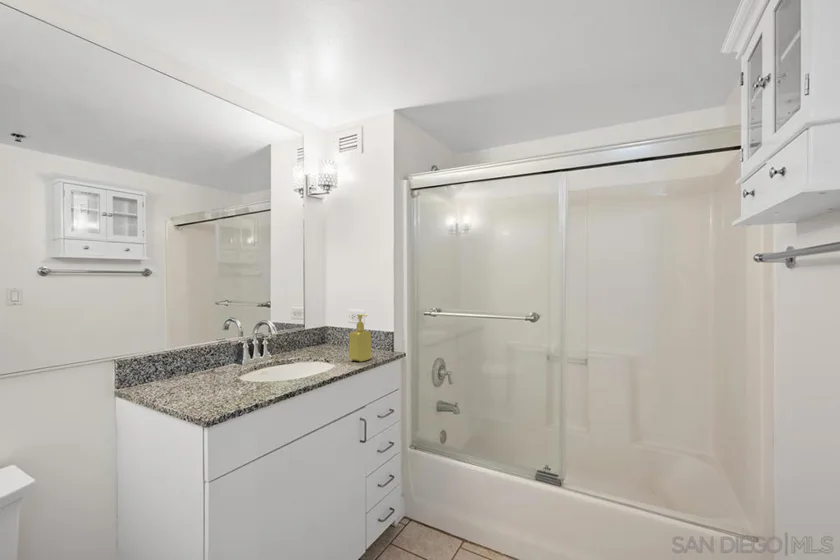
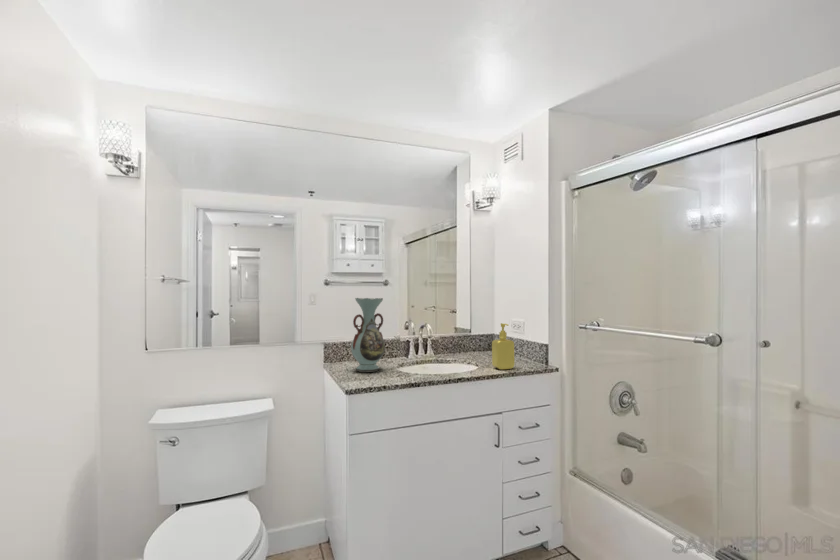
decorative vase: none [179,291,231,390] -> present [351,298,385,372]

